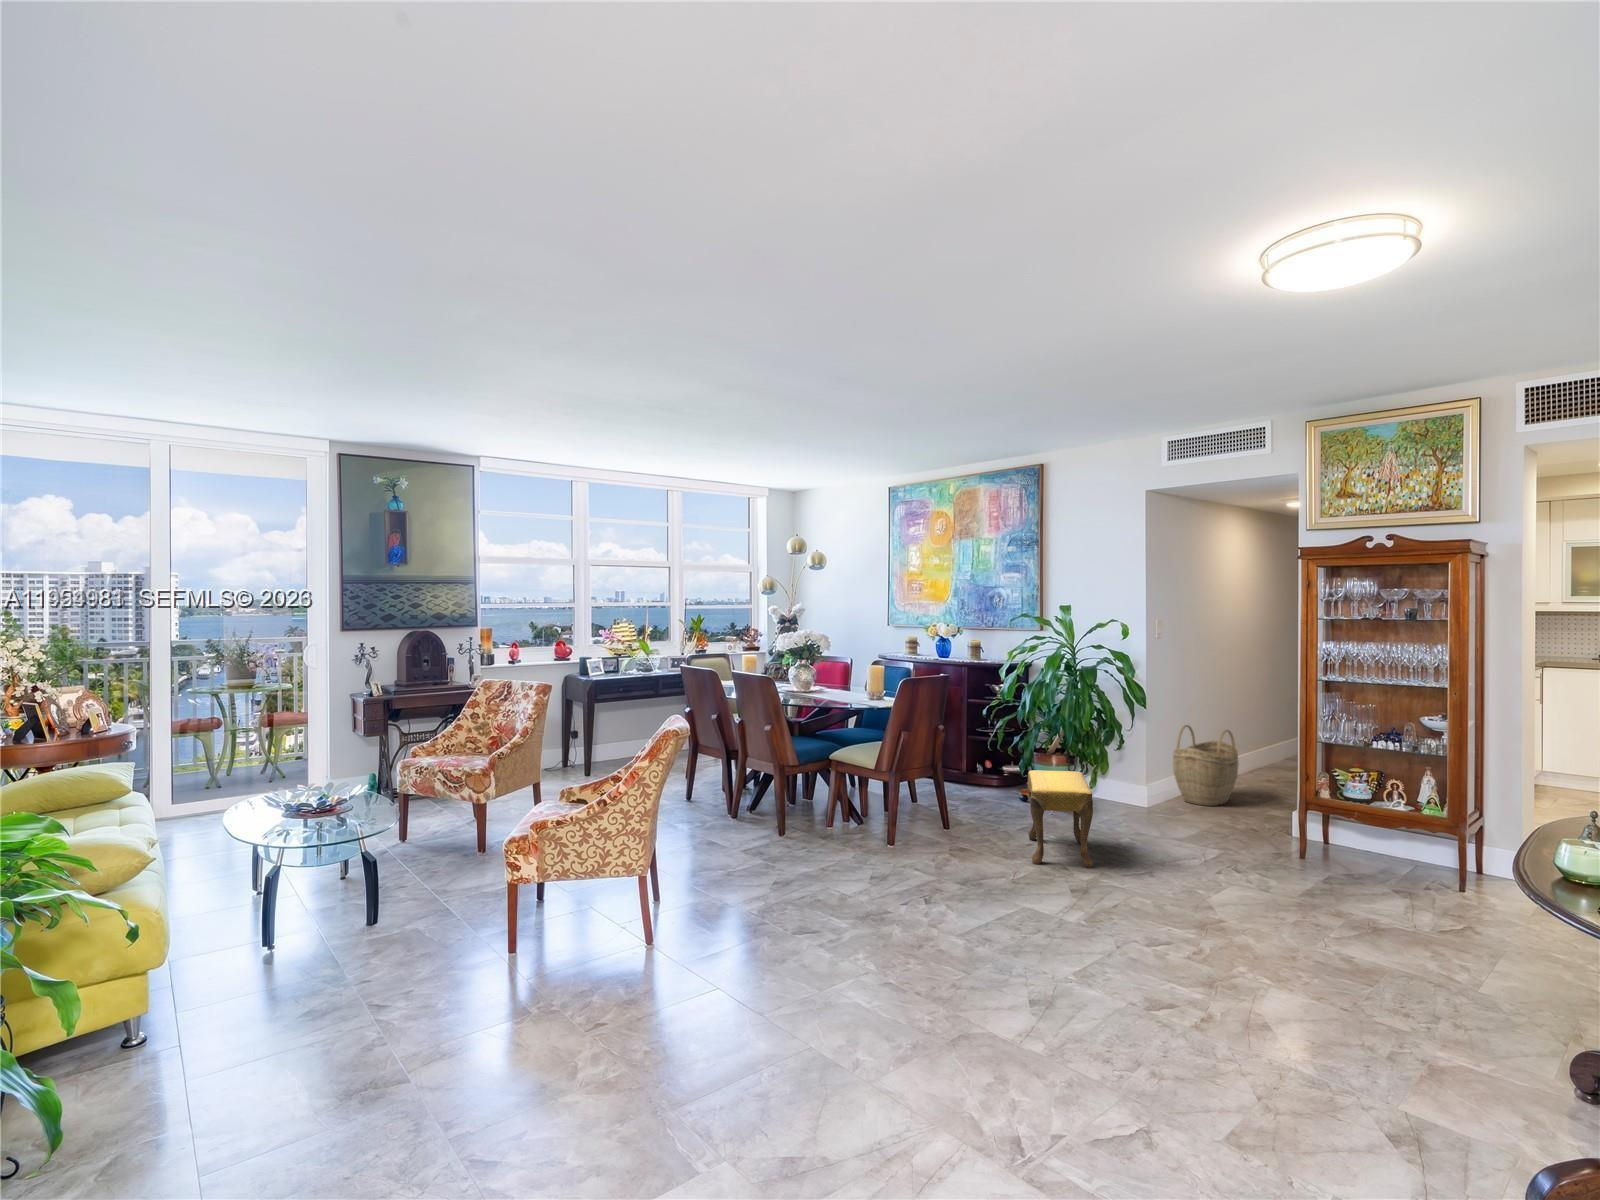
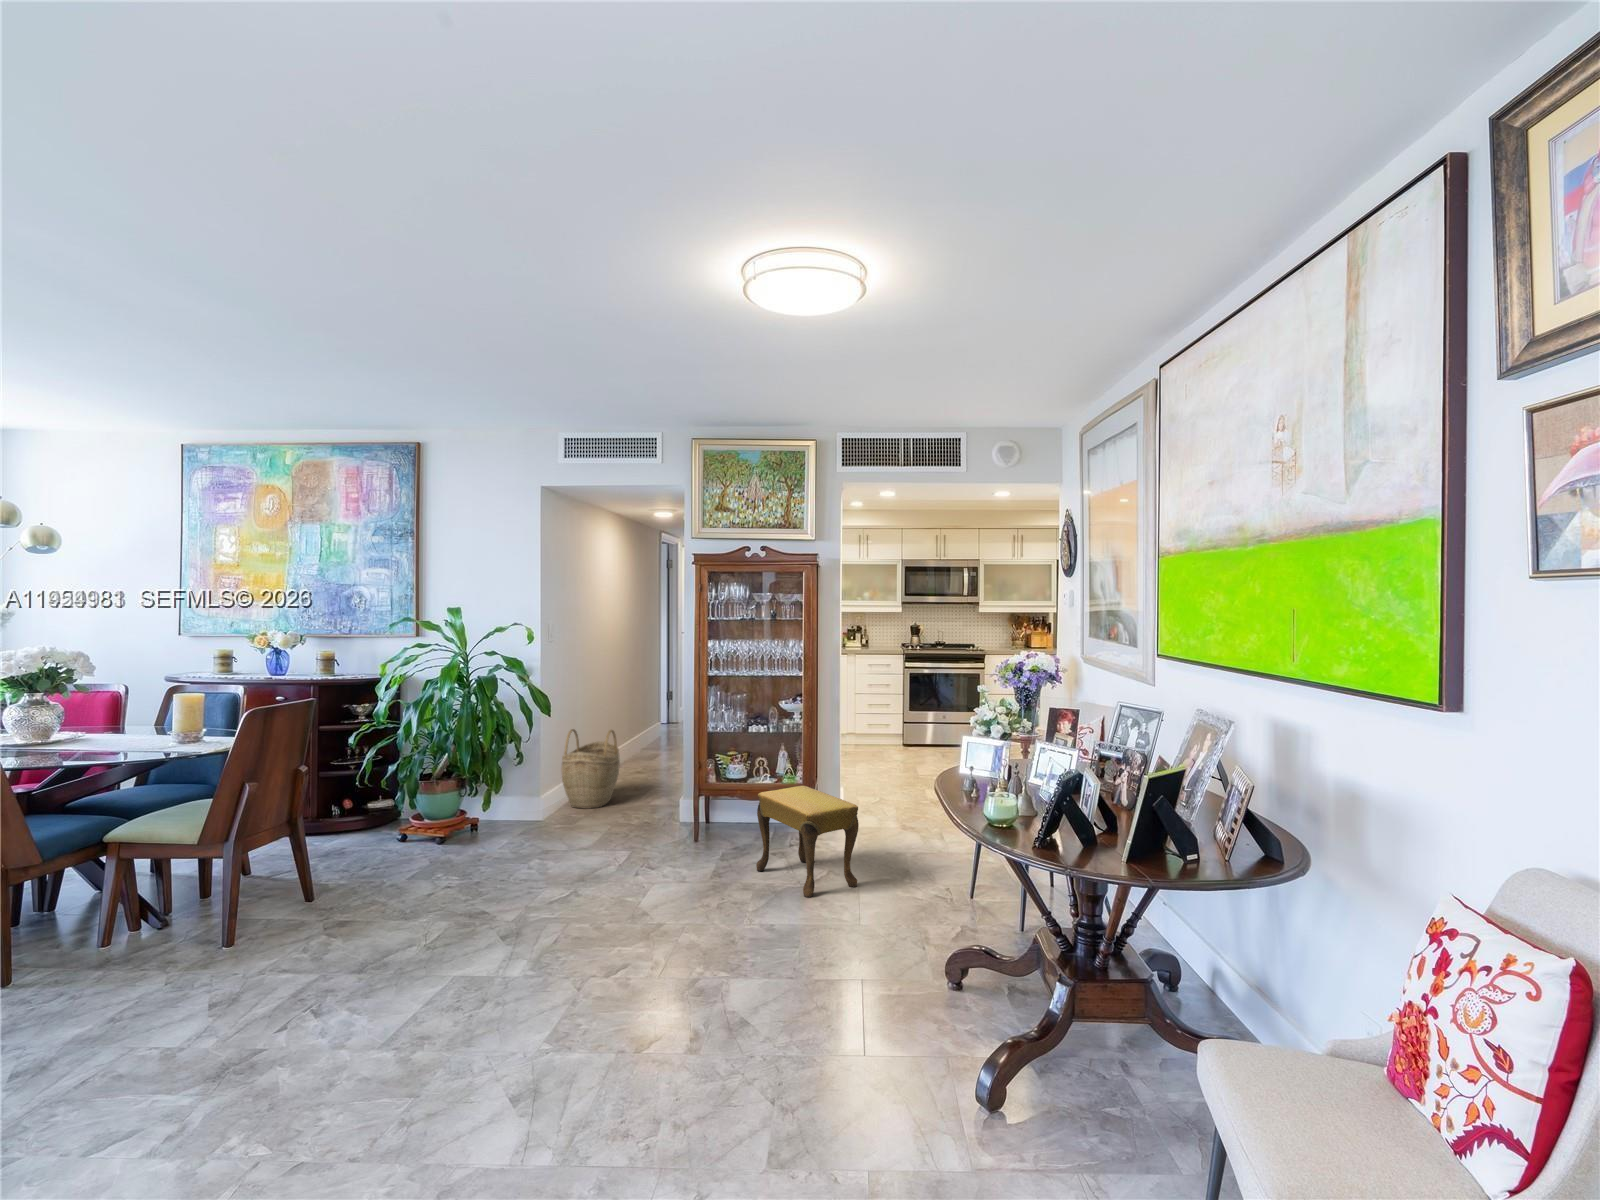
footstool: present [1028,770,1093,868] -> present [756,786,859,898]

